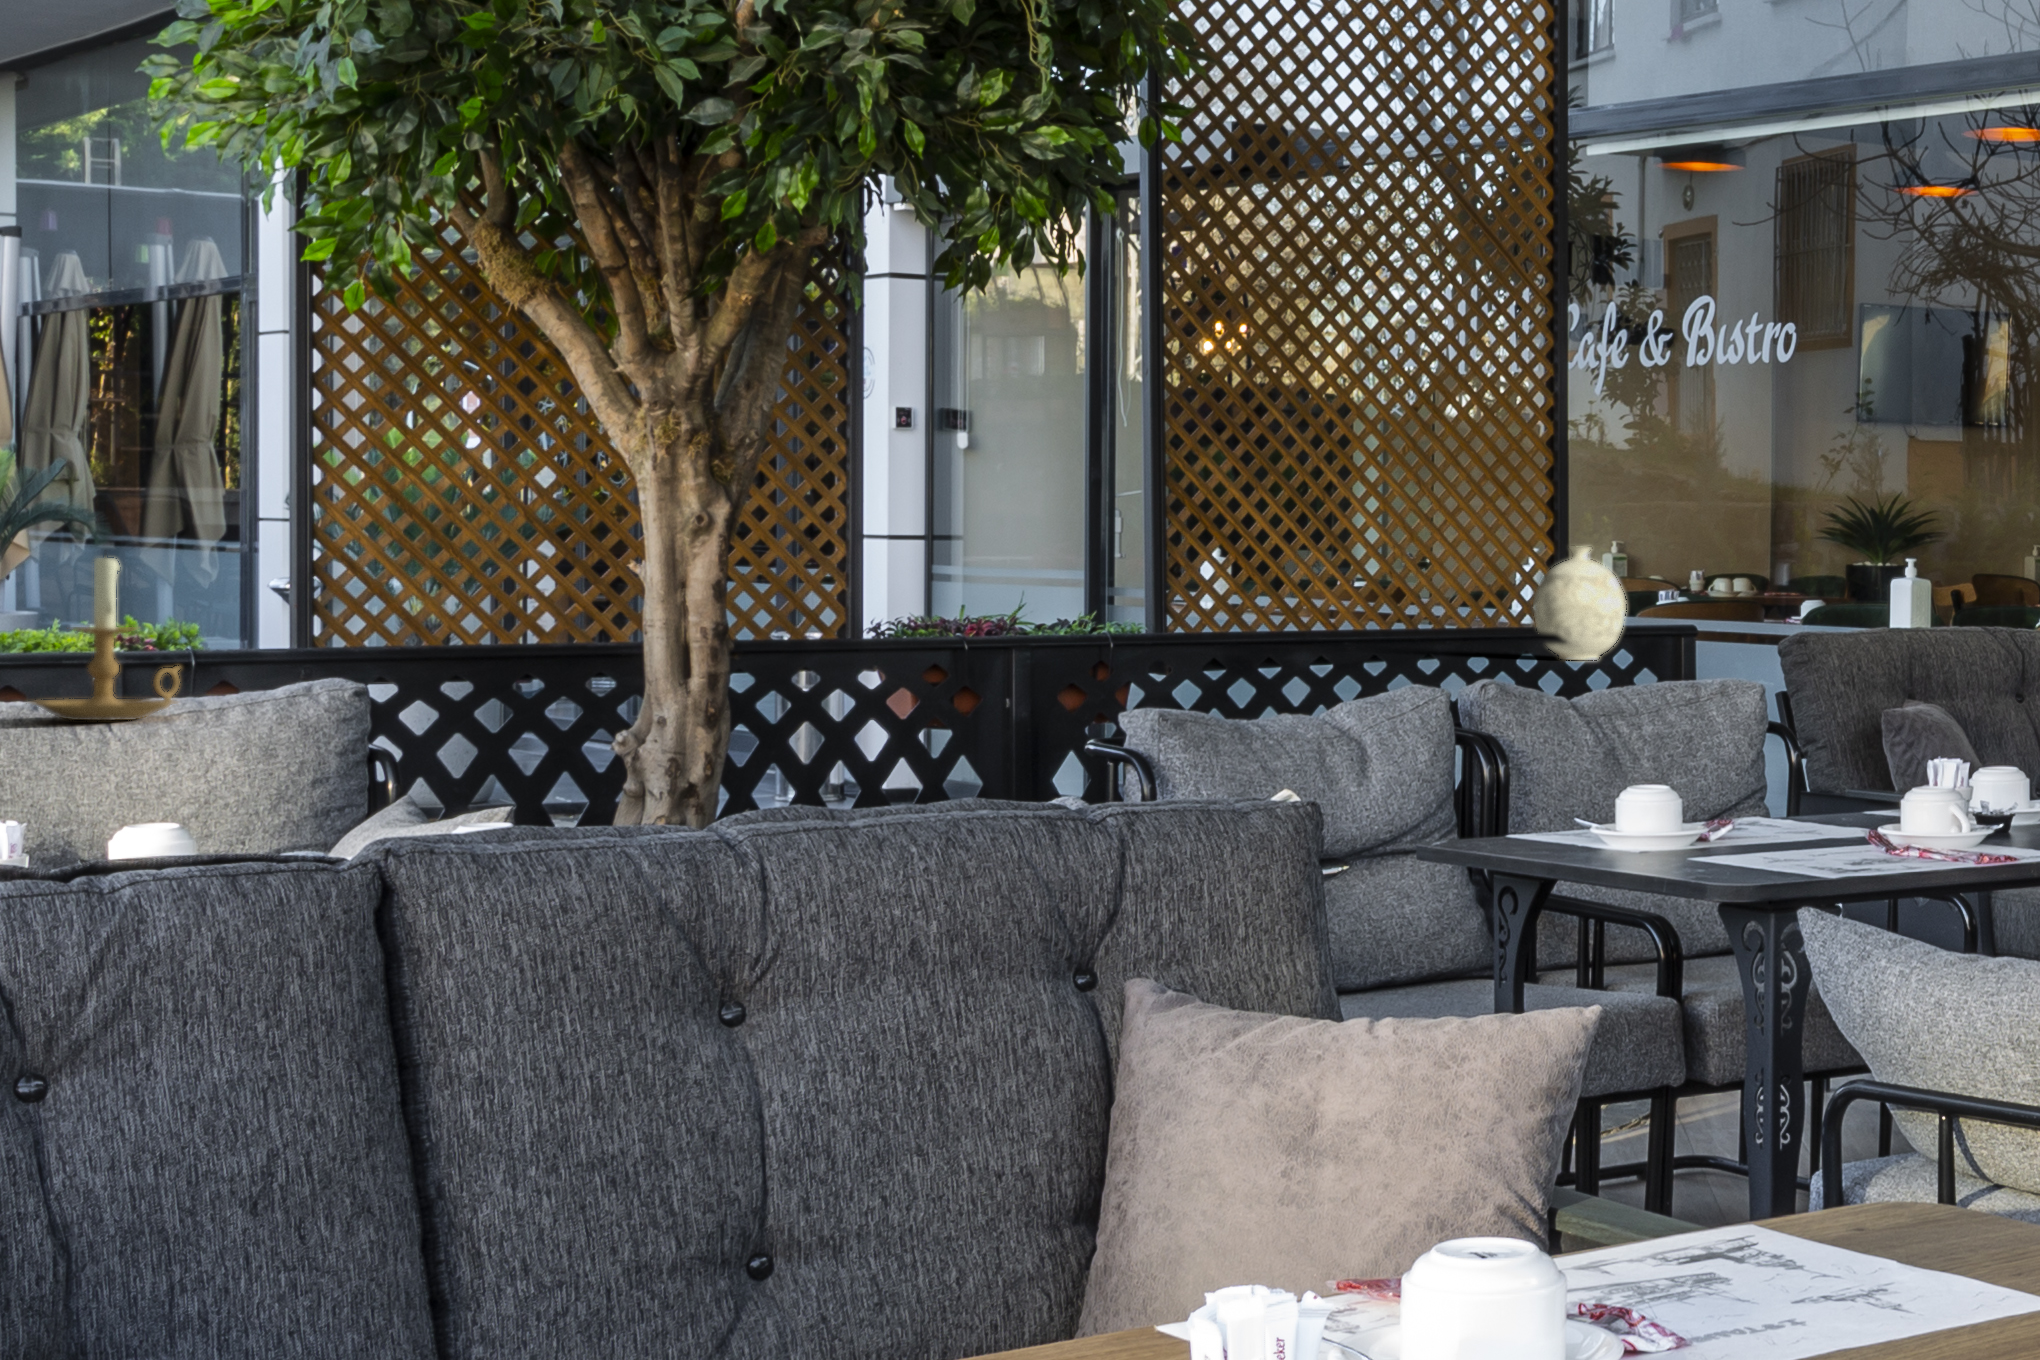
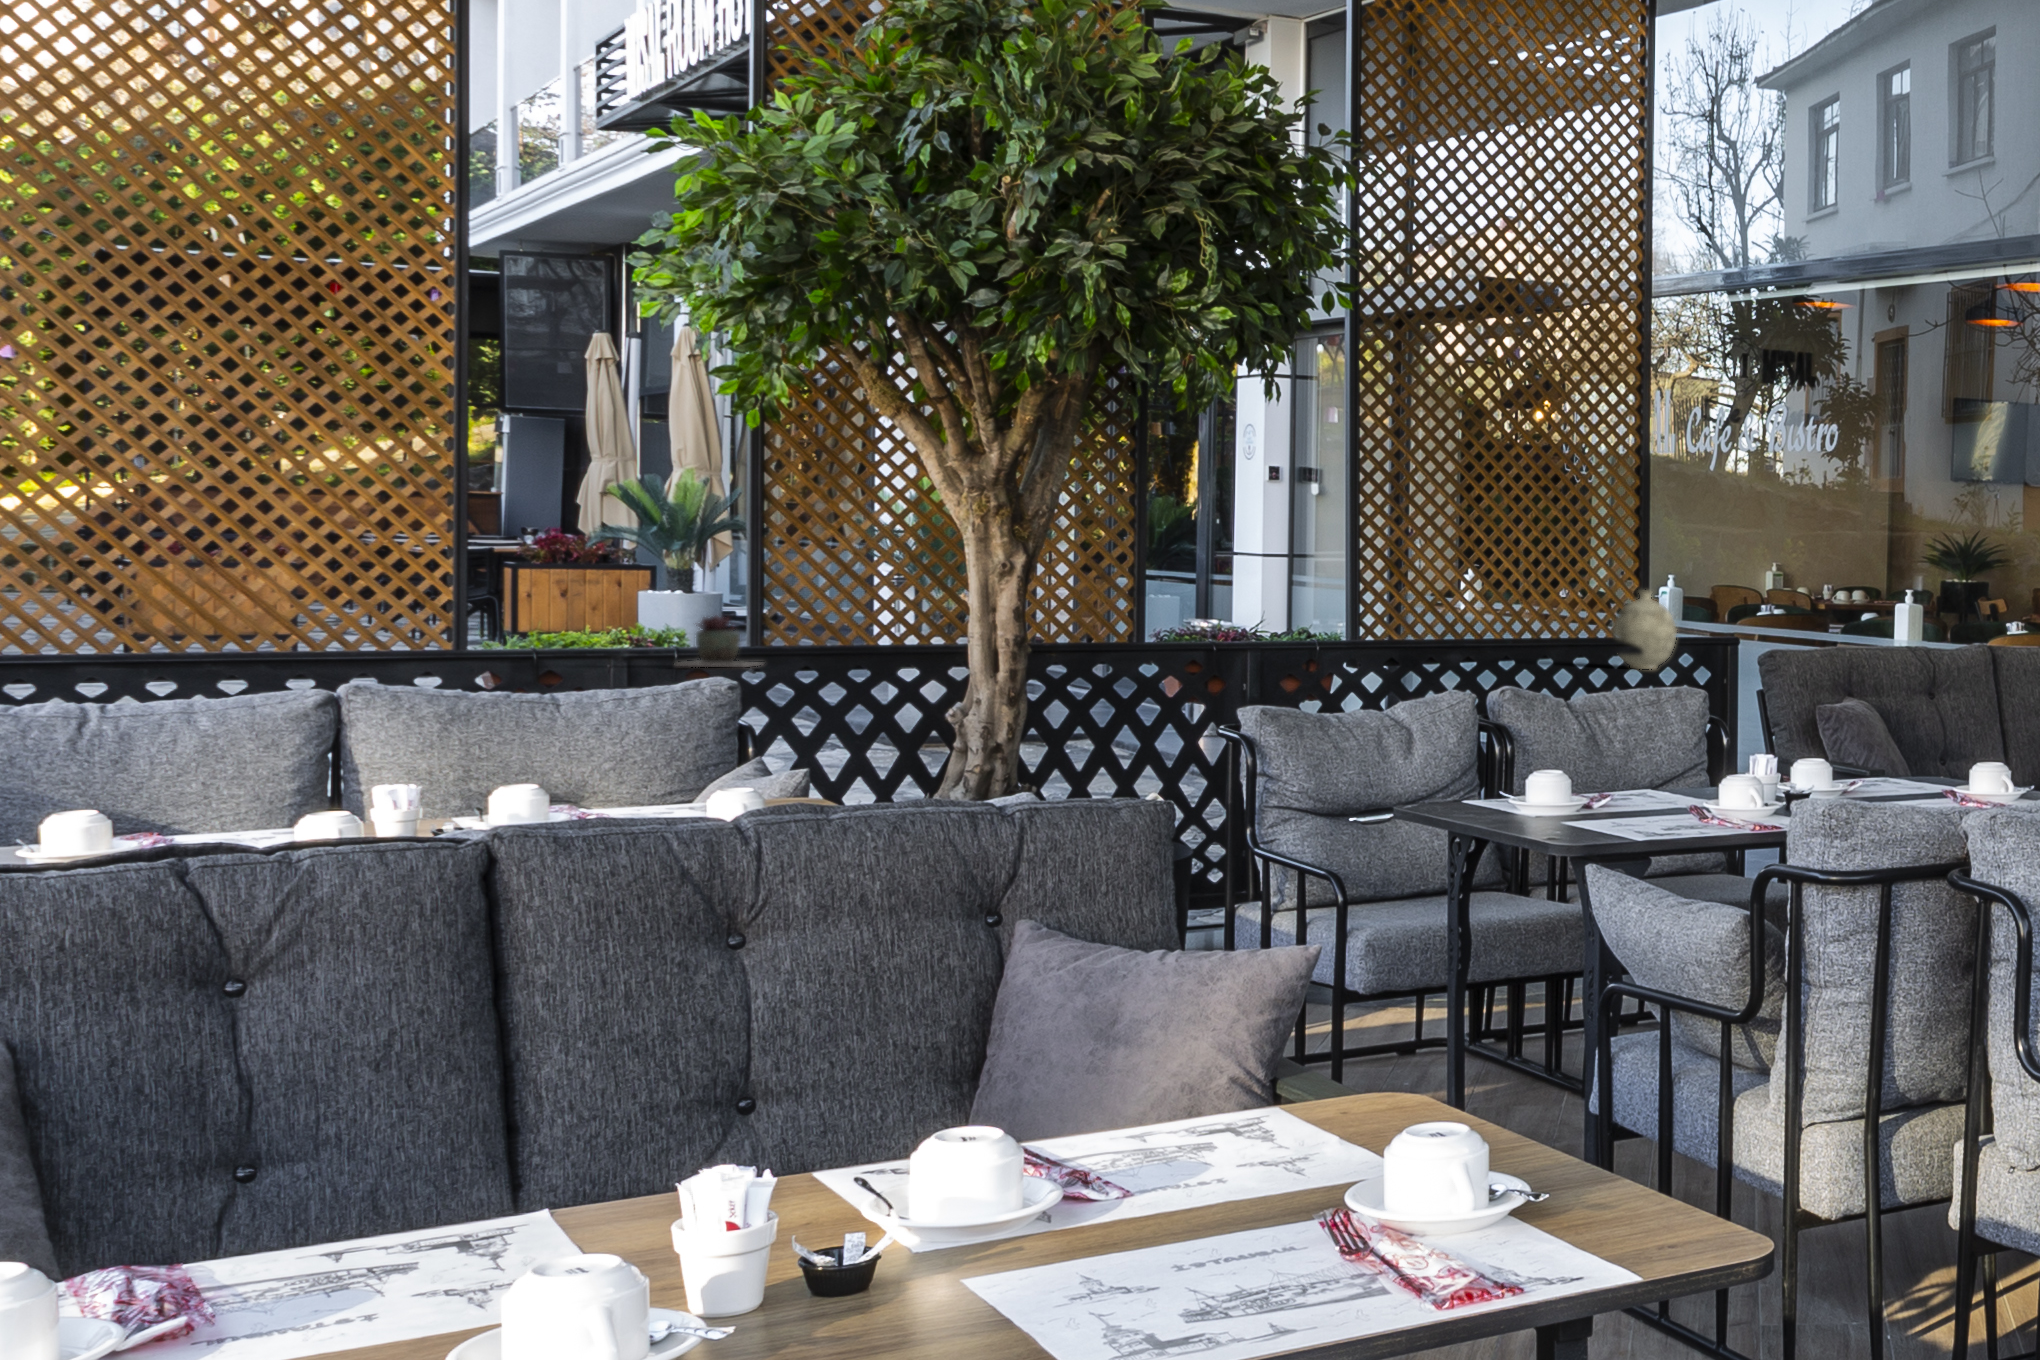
candle holder: present [30,555,180,720] -> none [559,596,665,710]
succulent plant: none [184,583,315,661] -> present [676,616,760,667]

